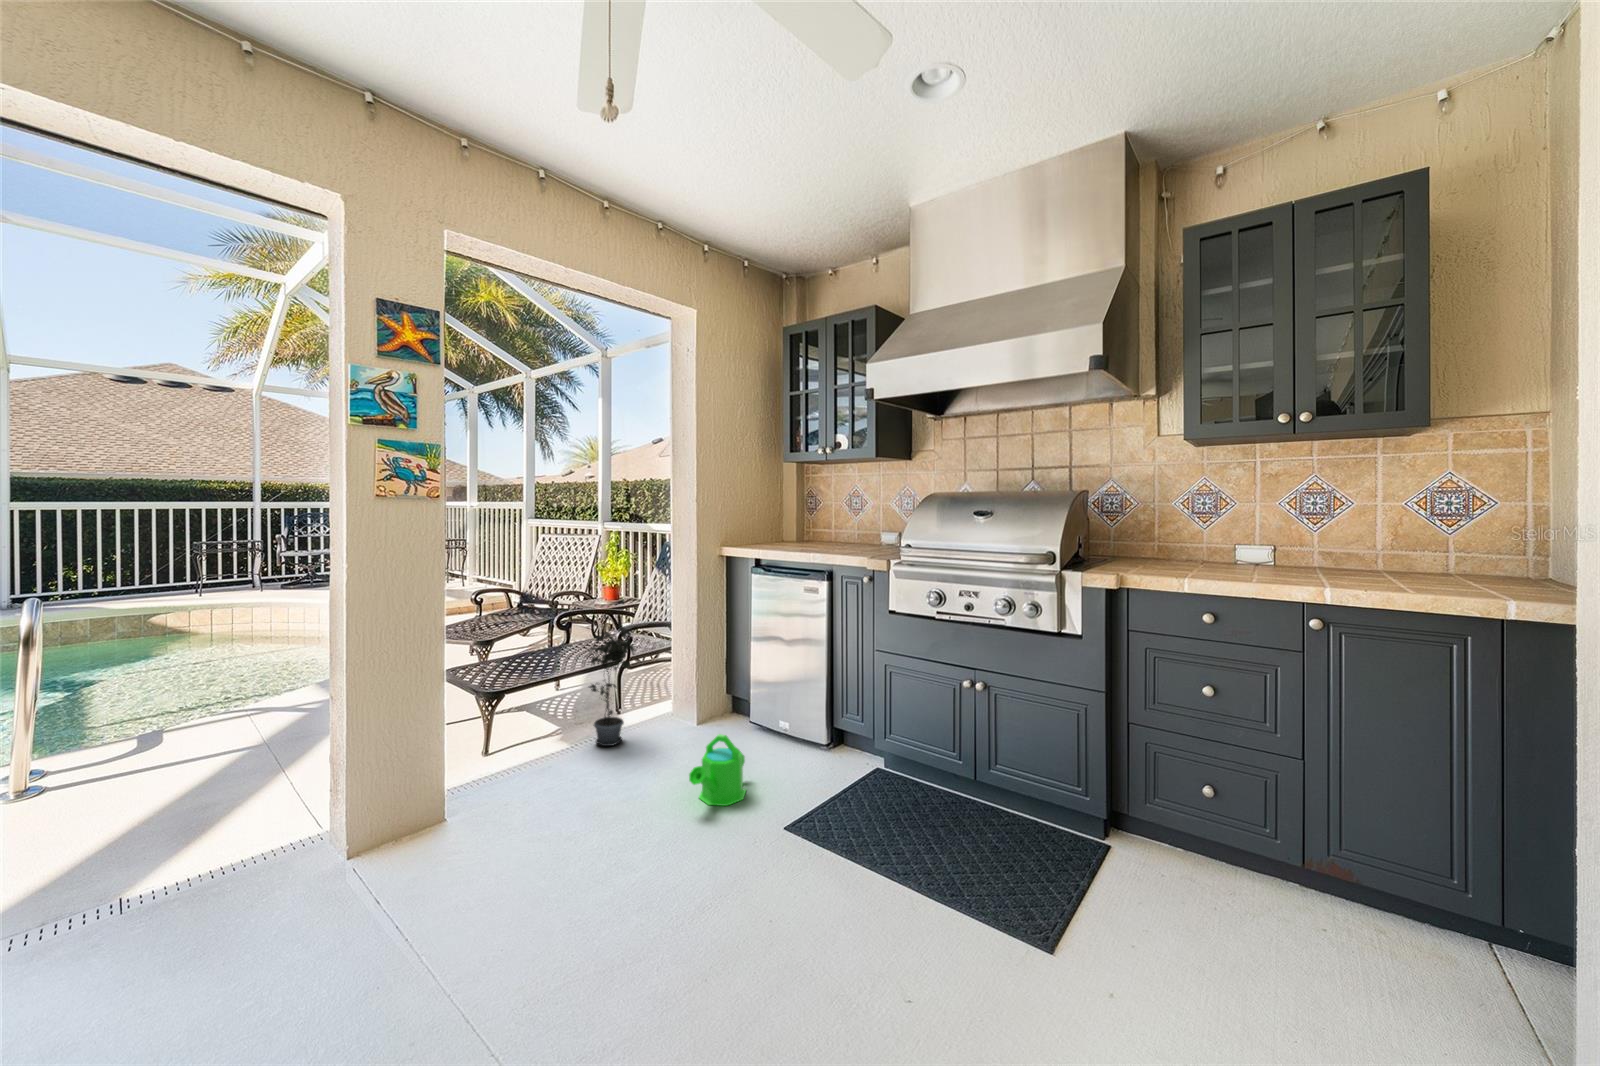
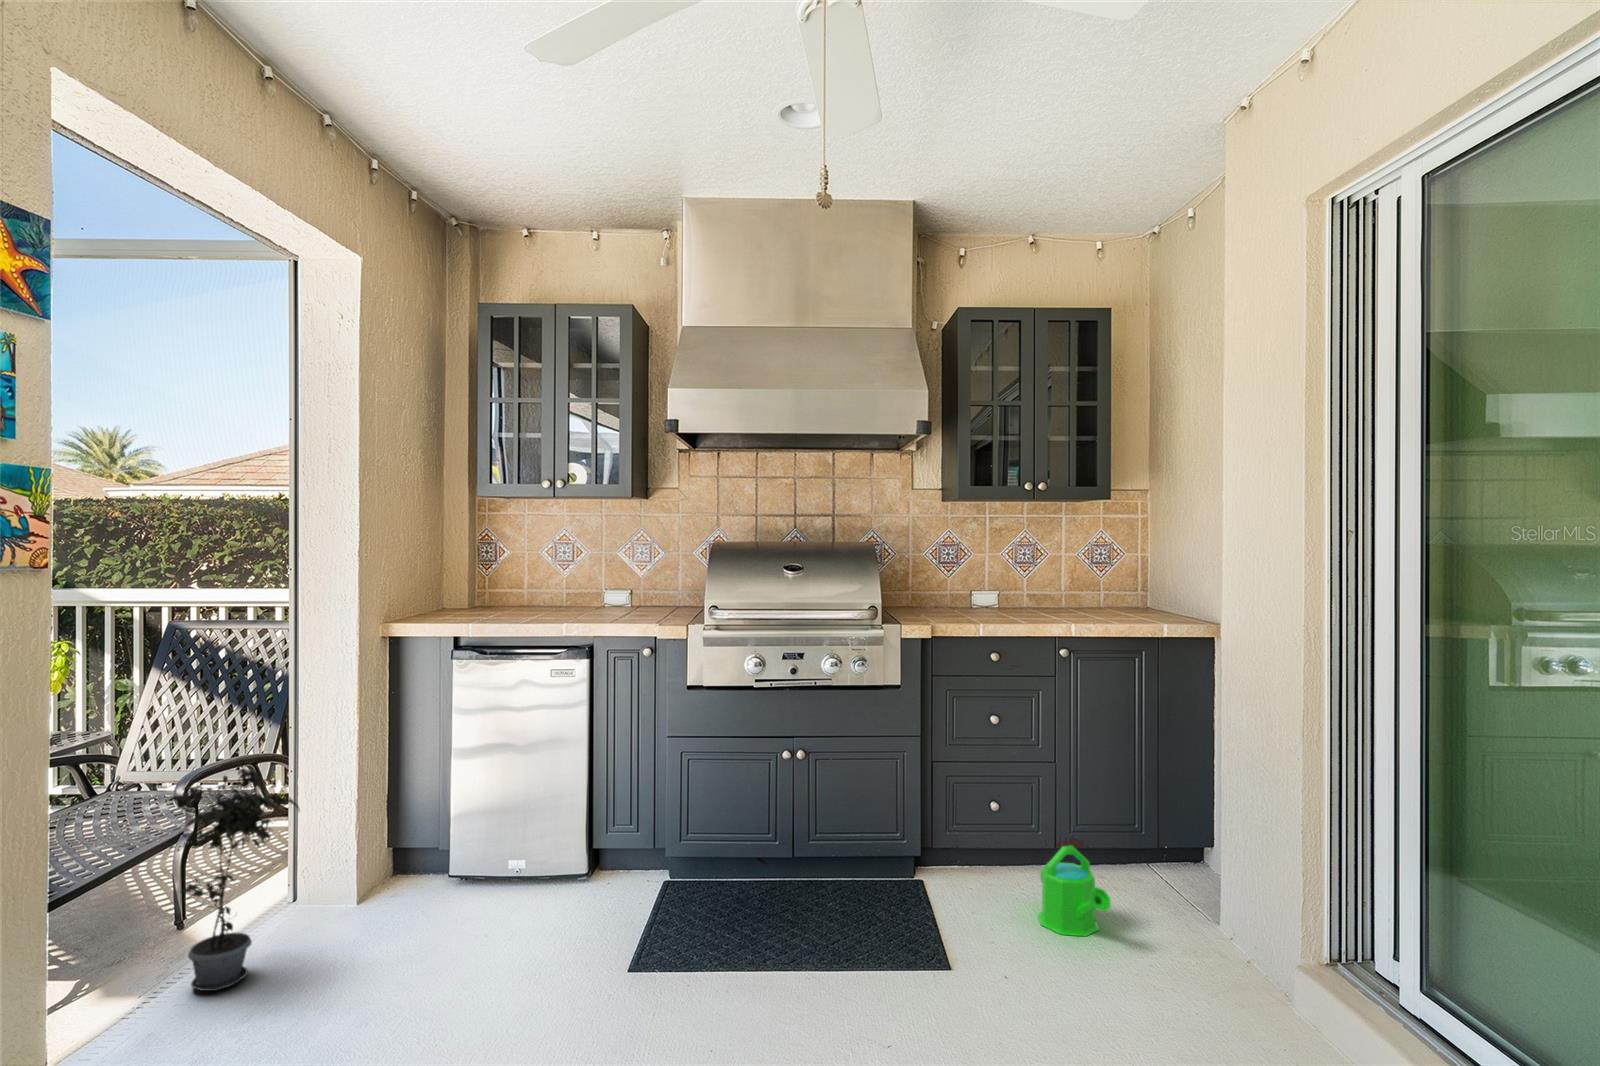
watering can: present [689,734,746,806] -> present [1038,846,1111,936]

